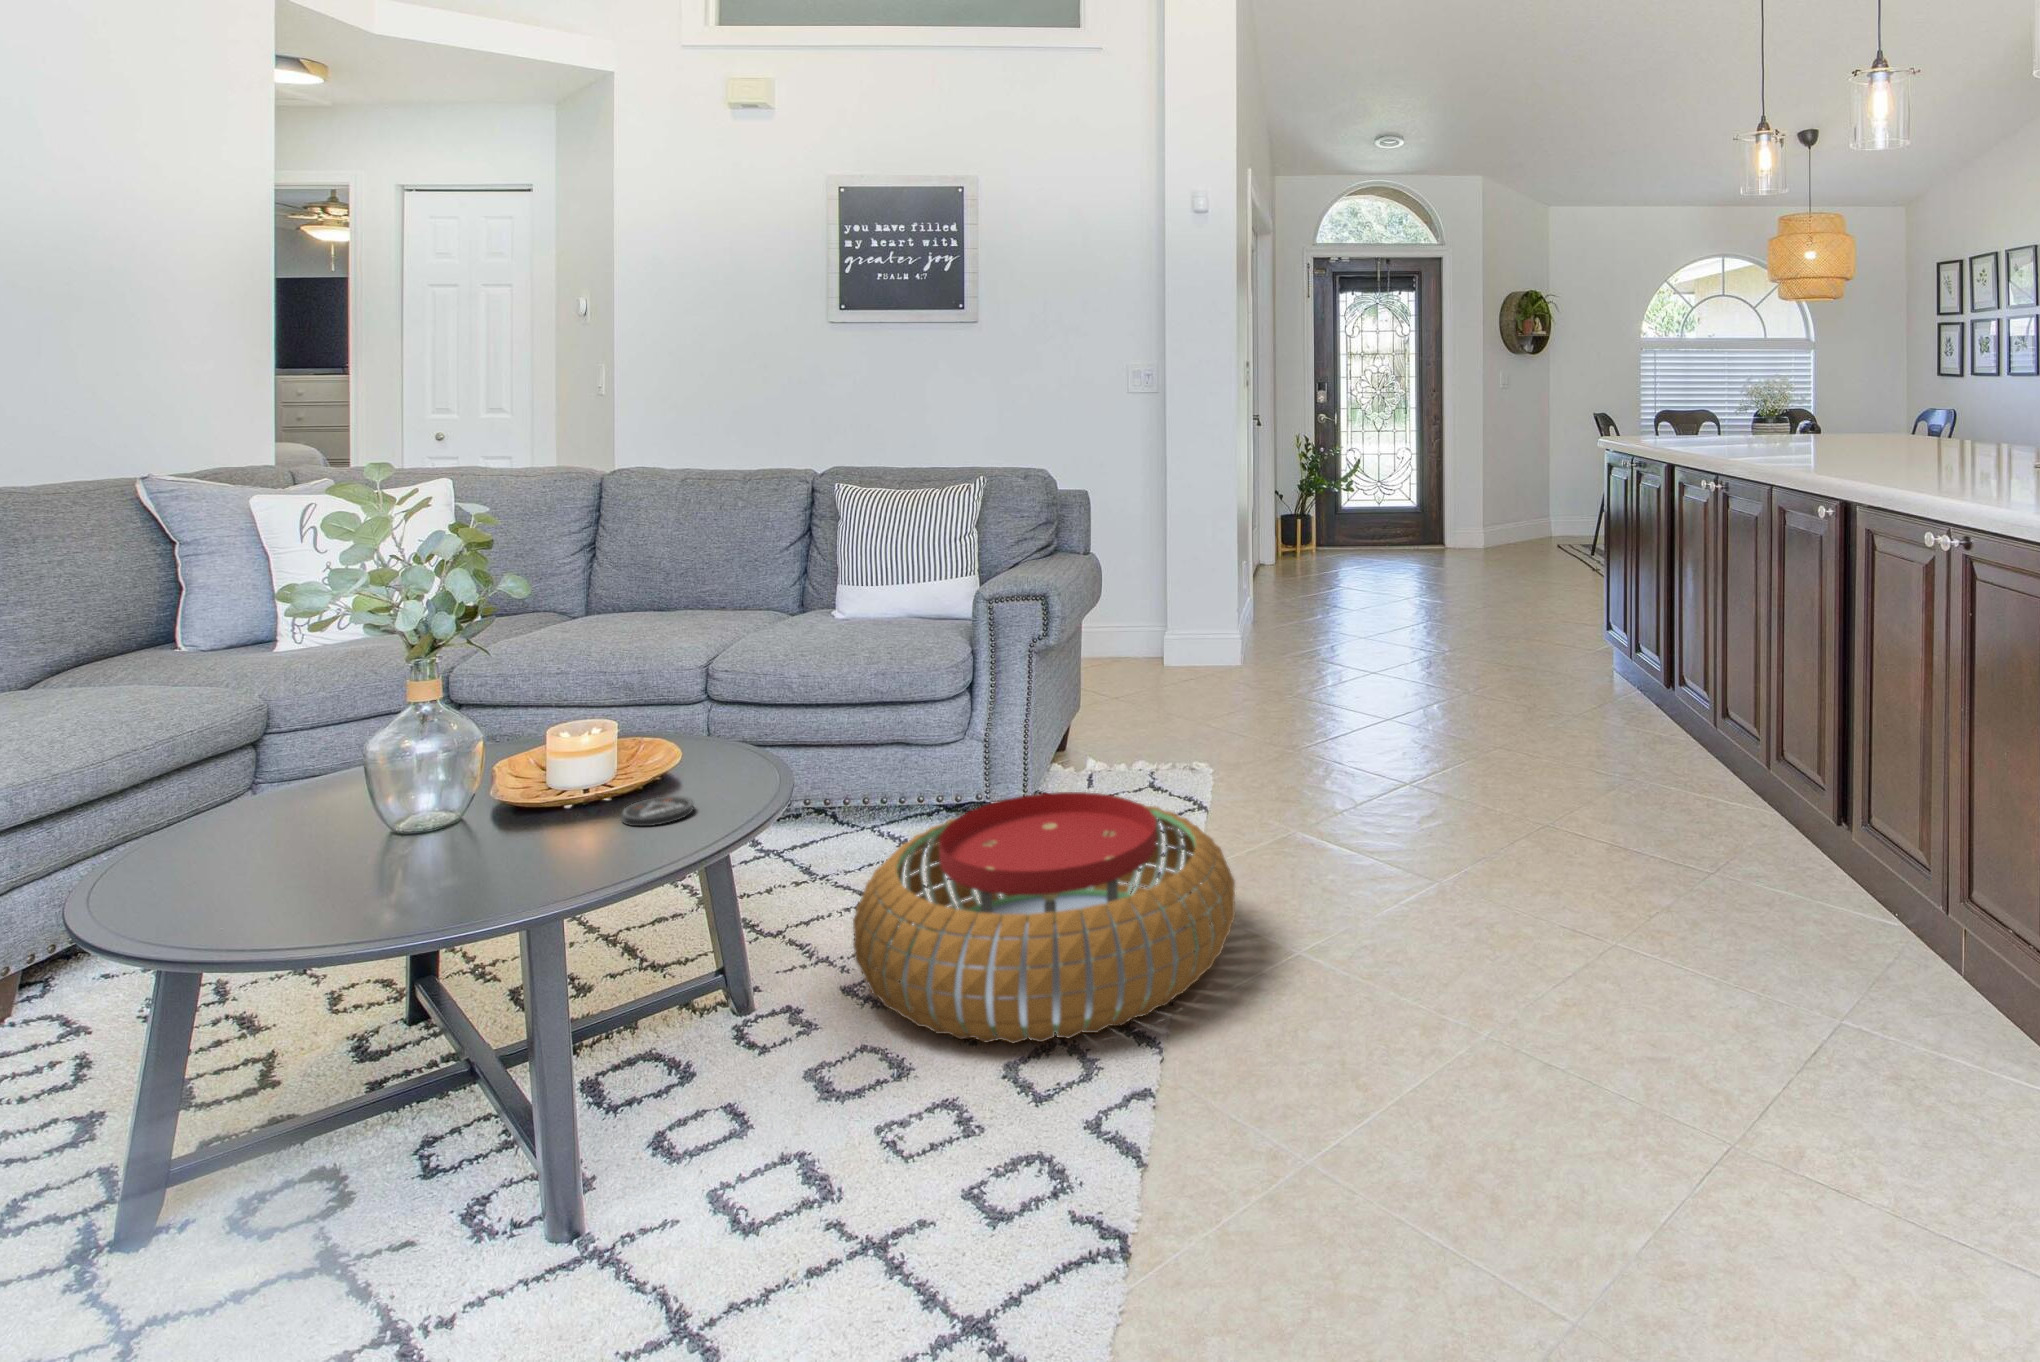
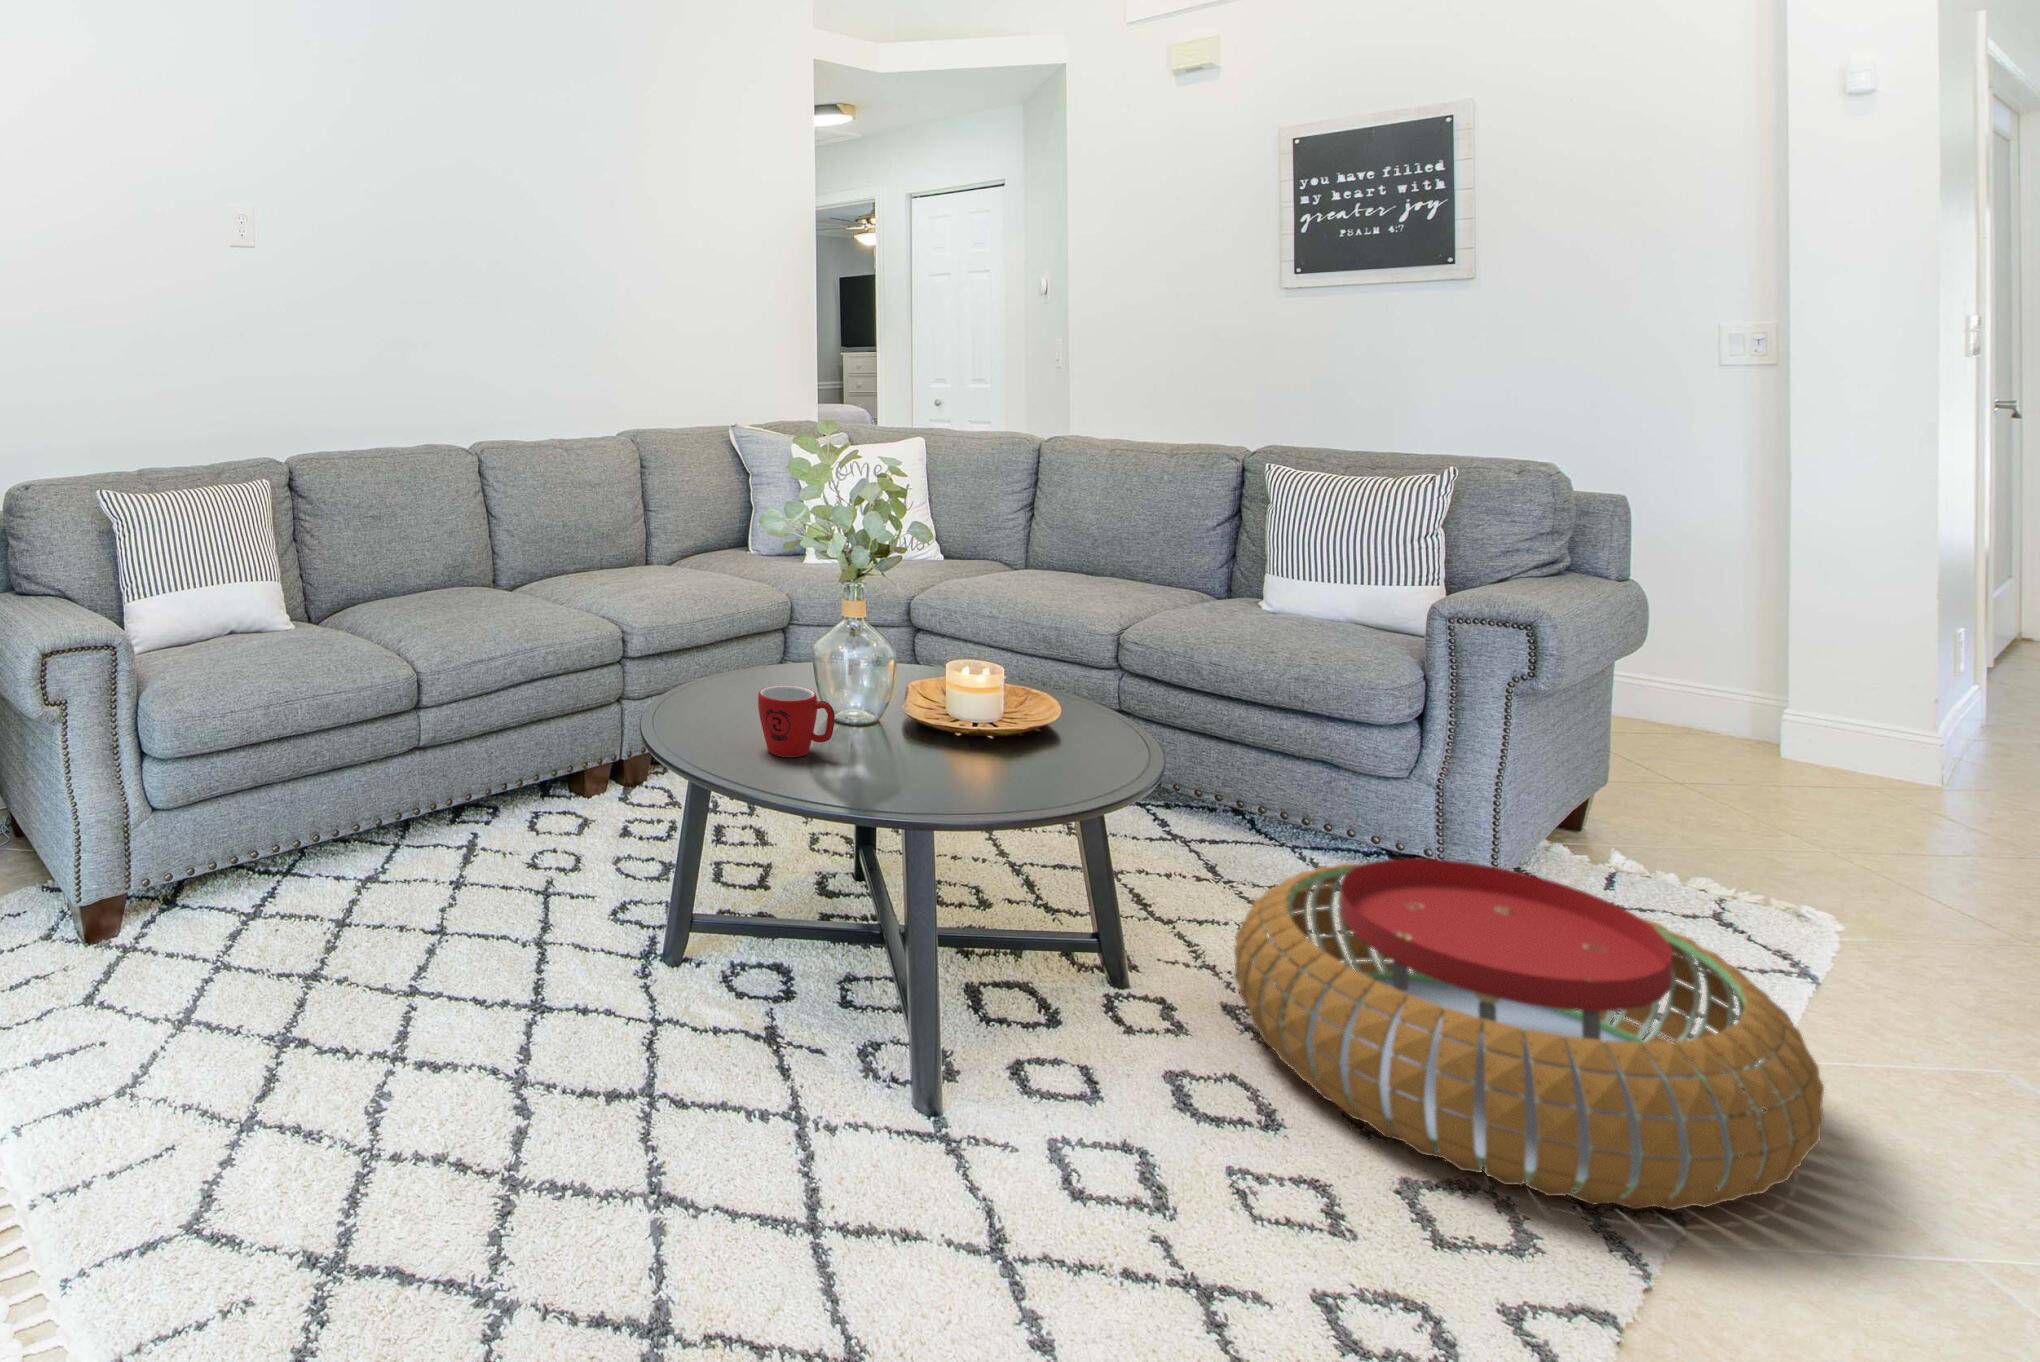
mug: none [303,794,422,888] -> present [758,685,834,757]
coaster: present [621,796,693,826] -> none [994,749,1058,776]

